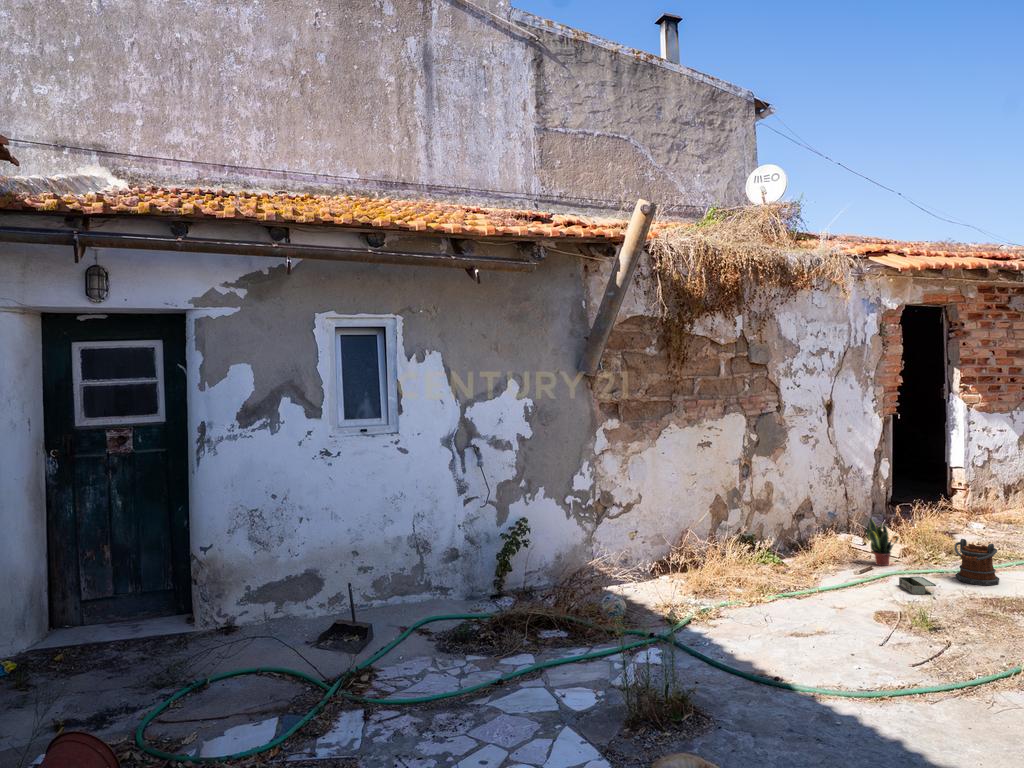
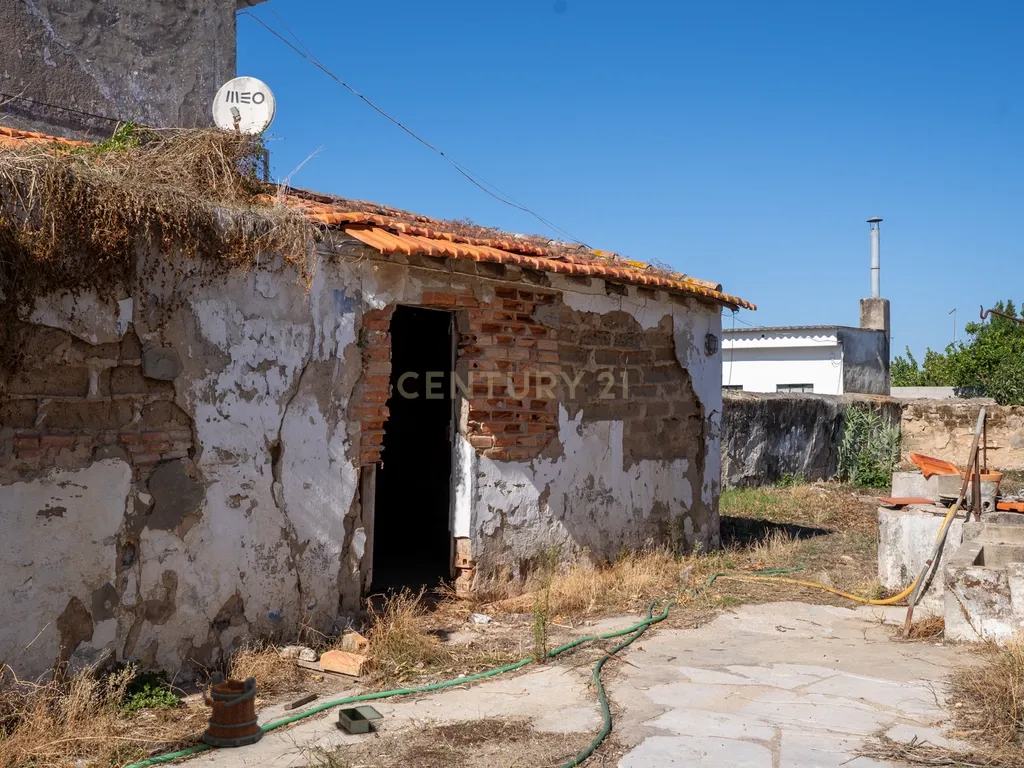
potted plant: present [867,518,899,566] -> none [311,620,356,692]
bucket: present [955,539,1000,585] -> present [202,672,265,747]

